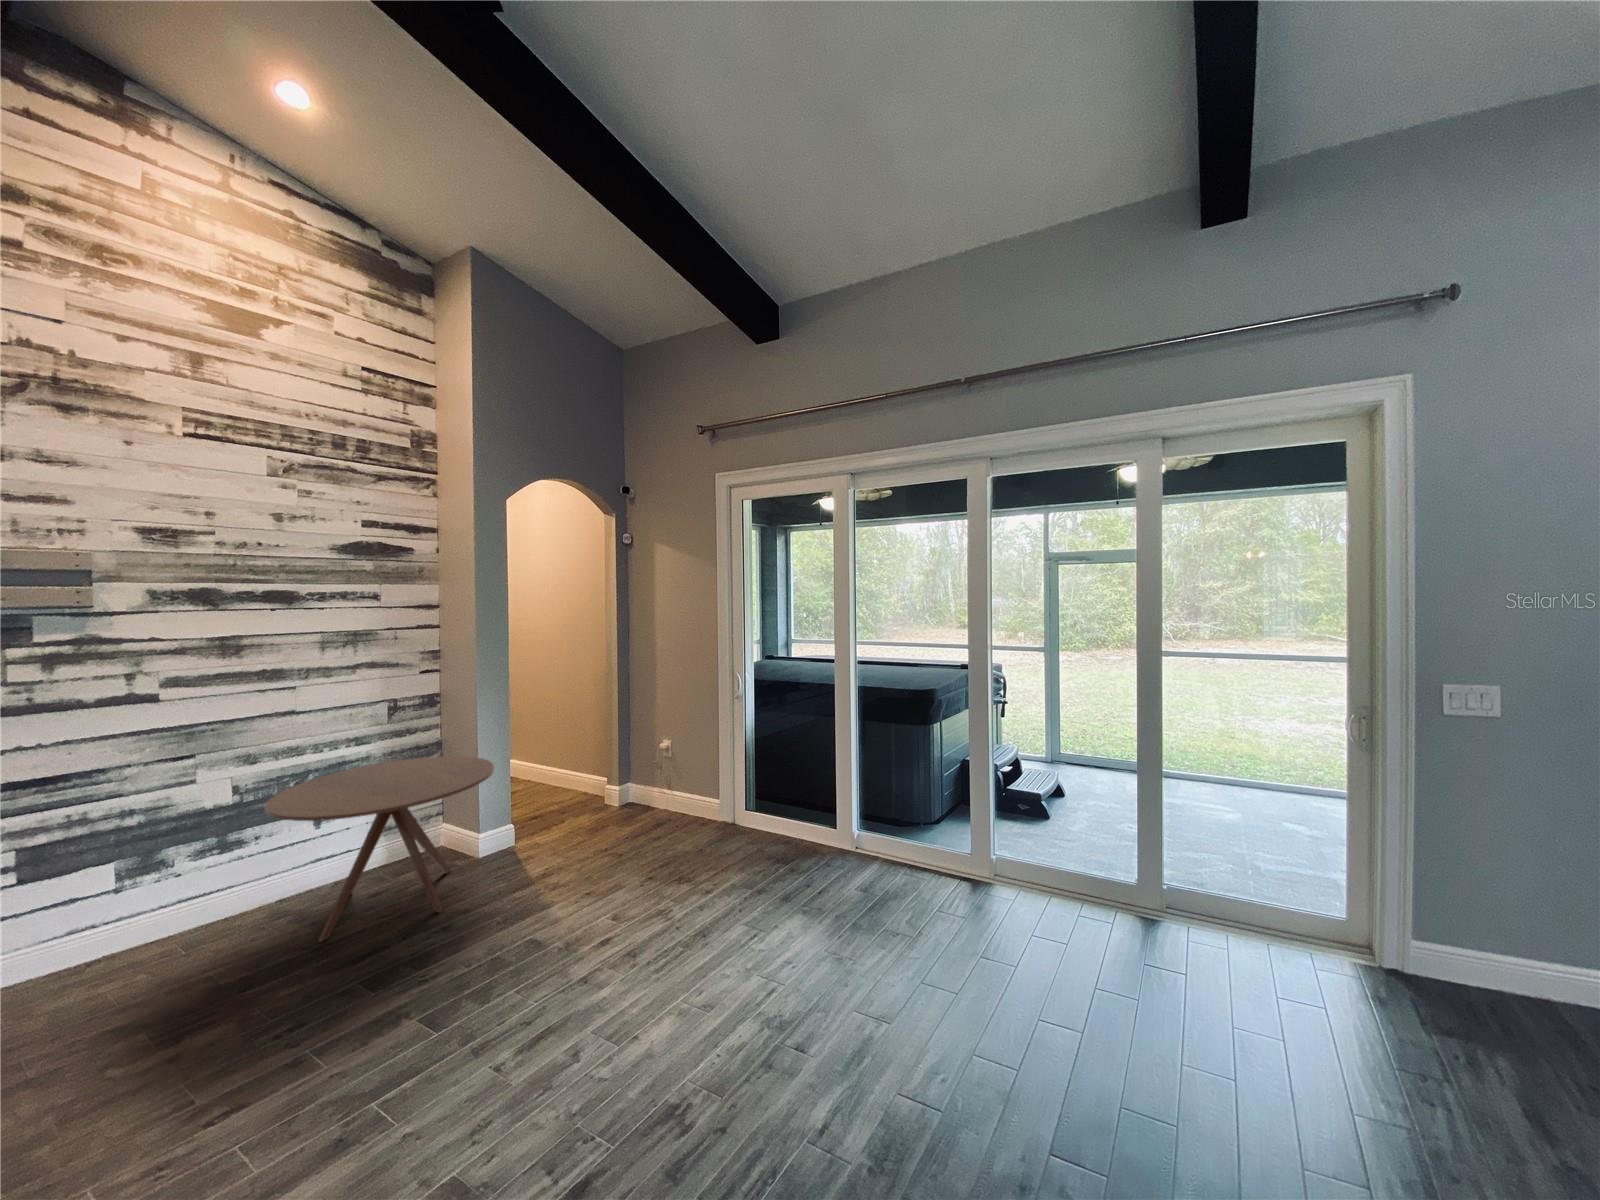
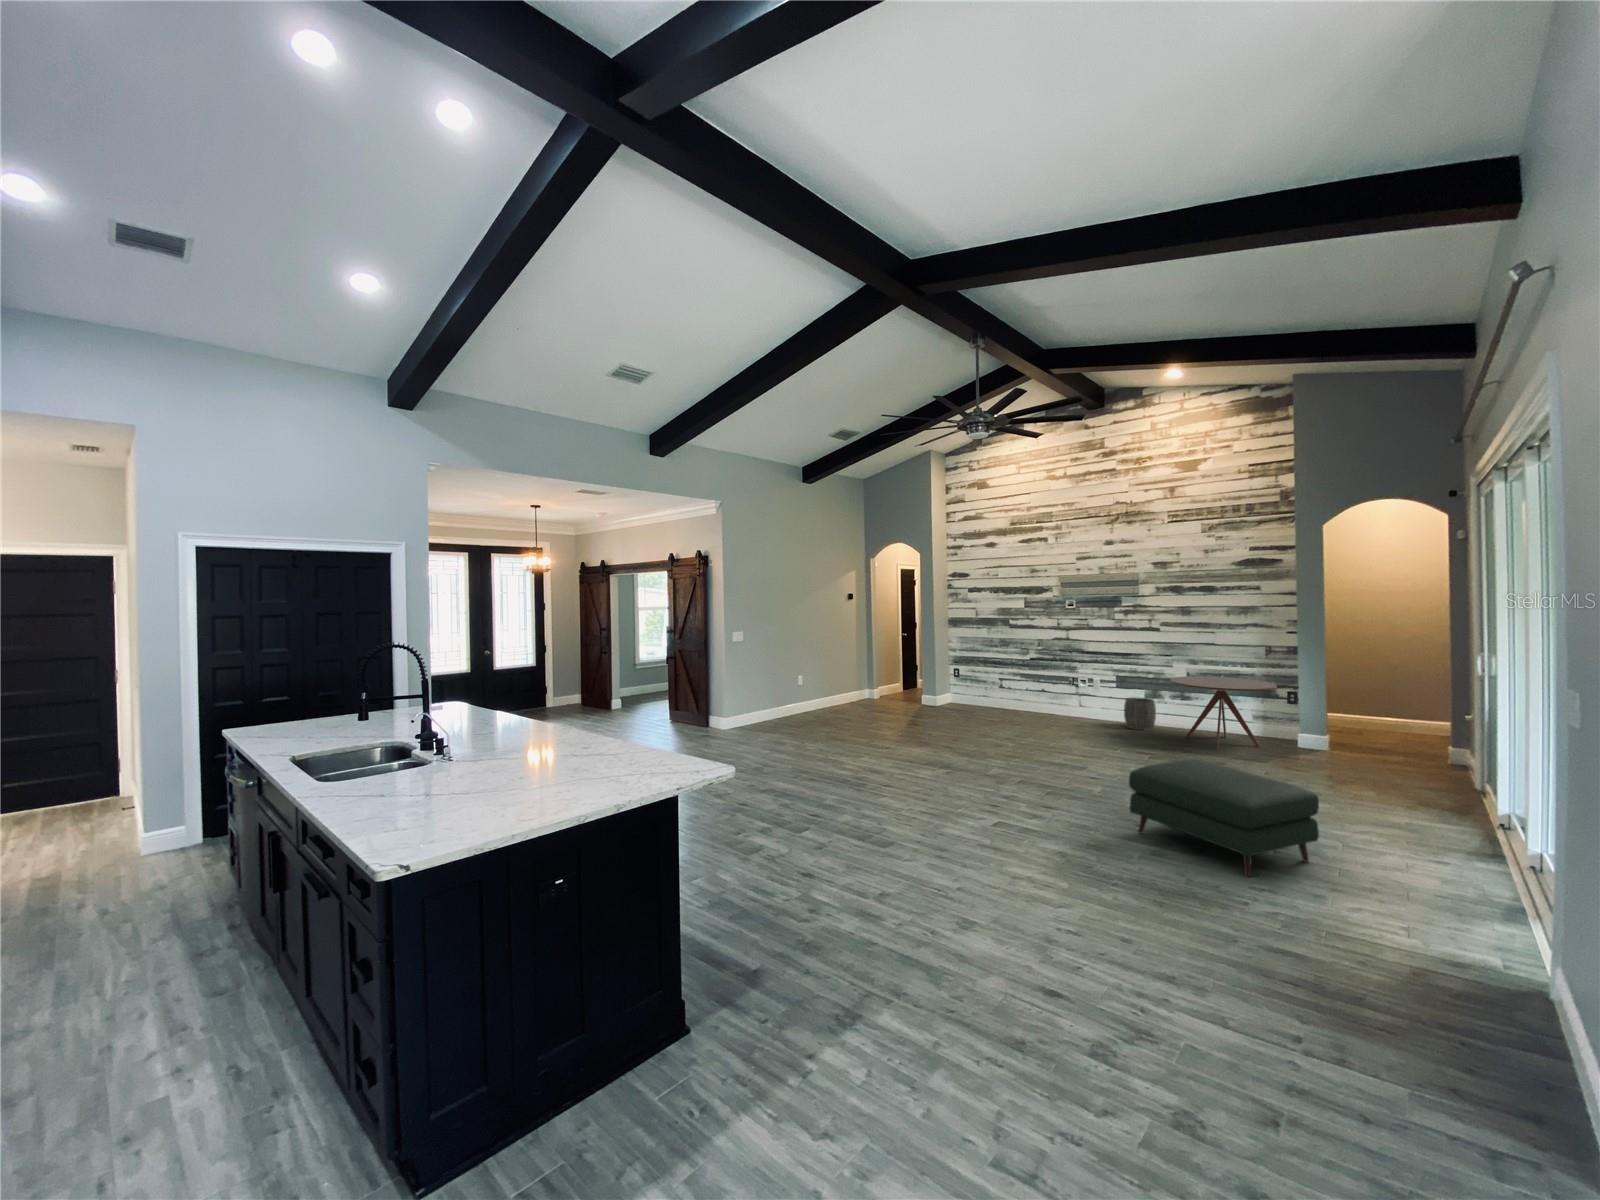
ottoman: none [957,819,1186,1057] -> present [1129,760,1319,877]
woven basket: none [25,905,166,1042] -> present [1124,697,1156,730]

